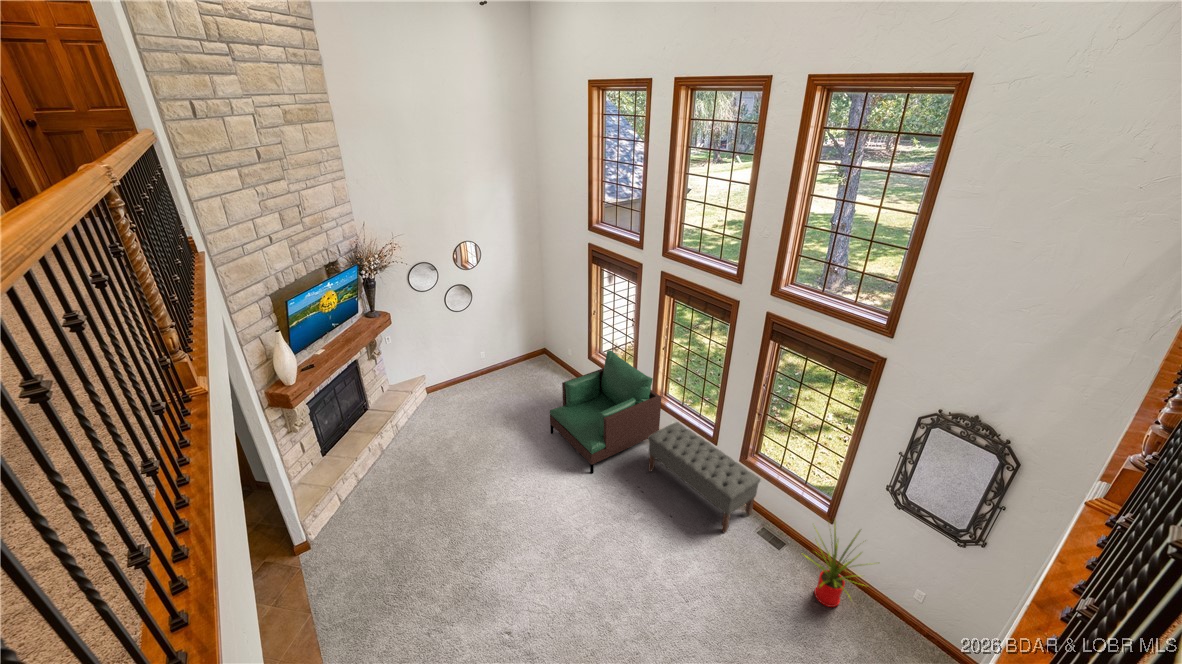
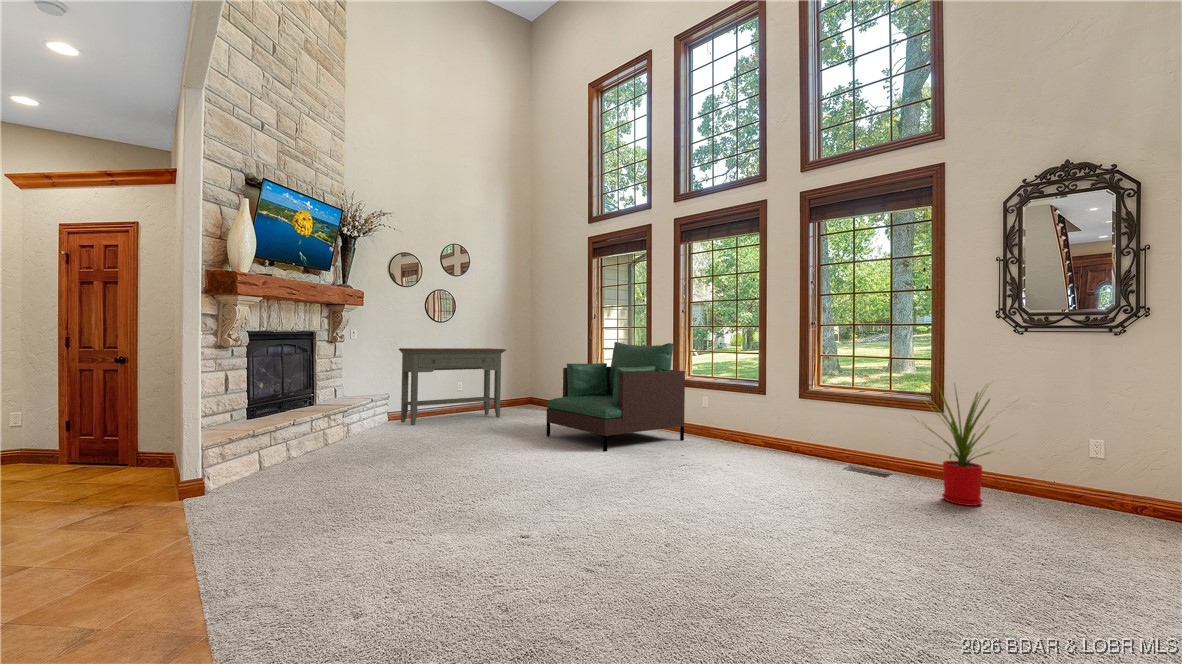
console table: none [427,317,518,401] -> present [399,348,506,425]
bench: present [648,422,760,533] -> none [676,389,828,475]

